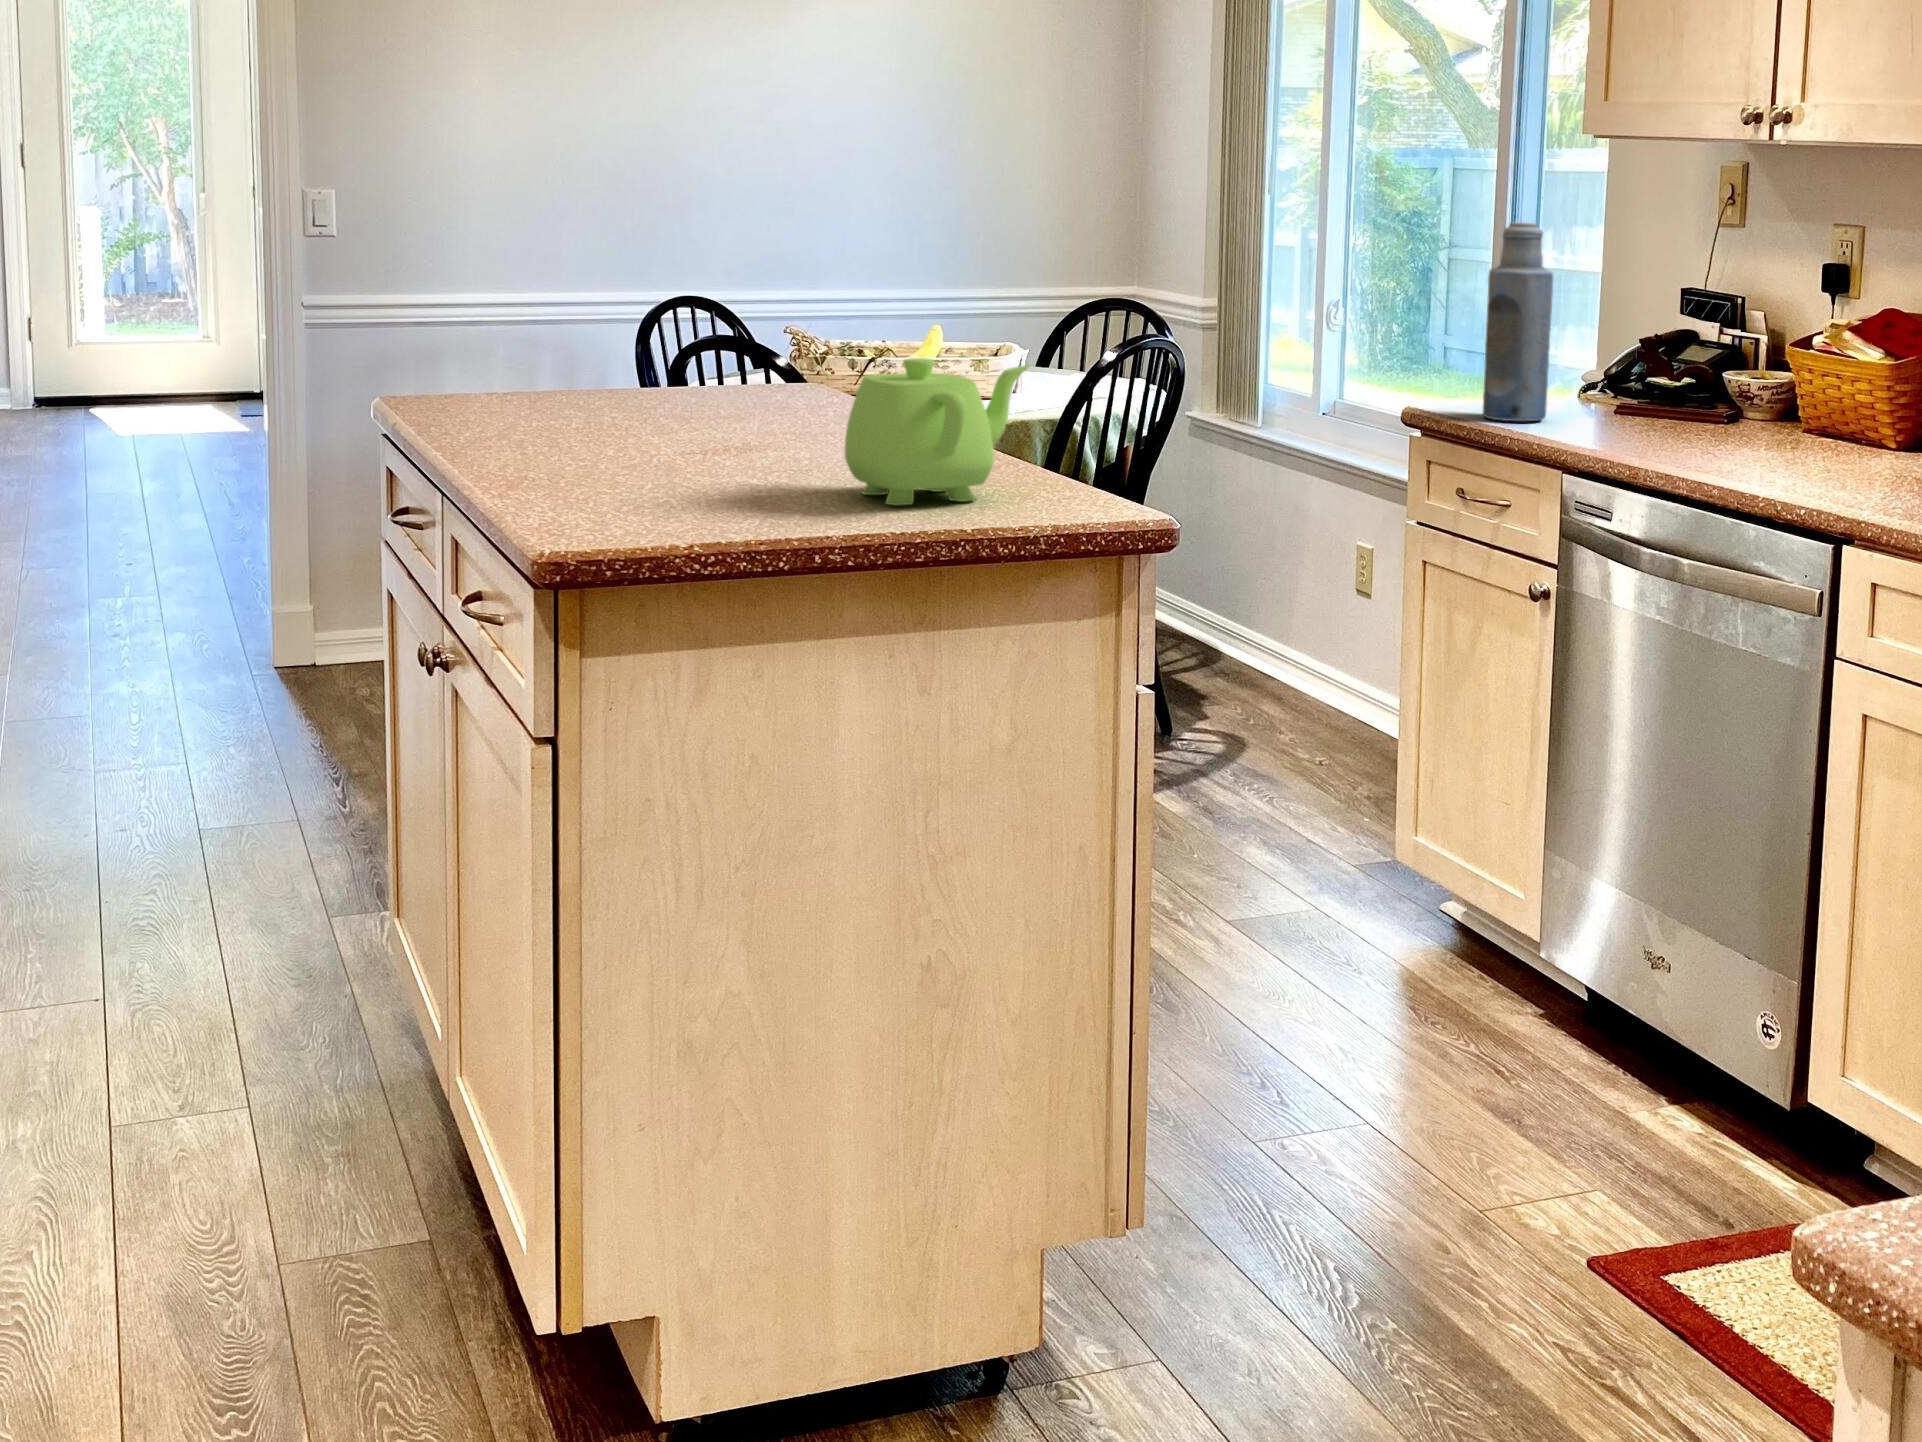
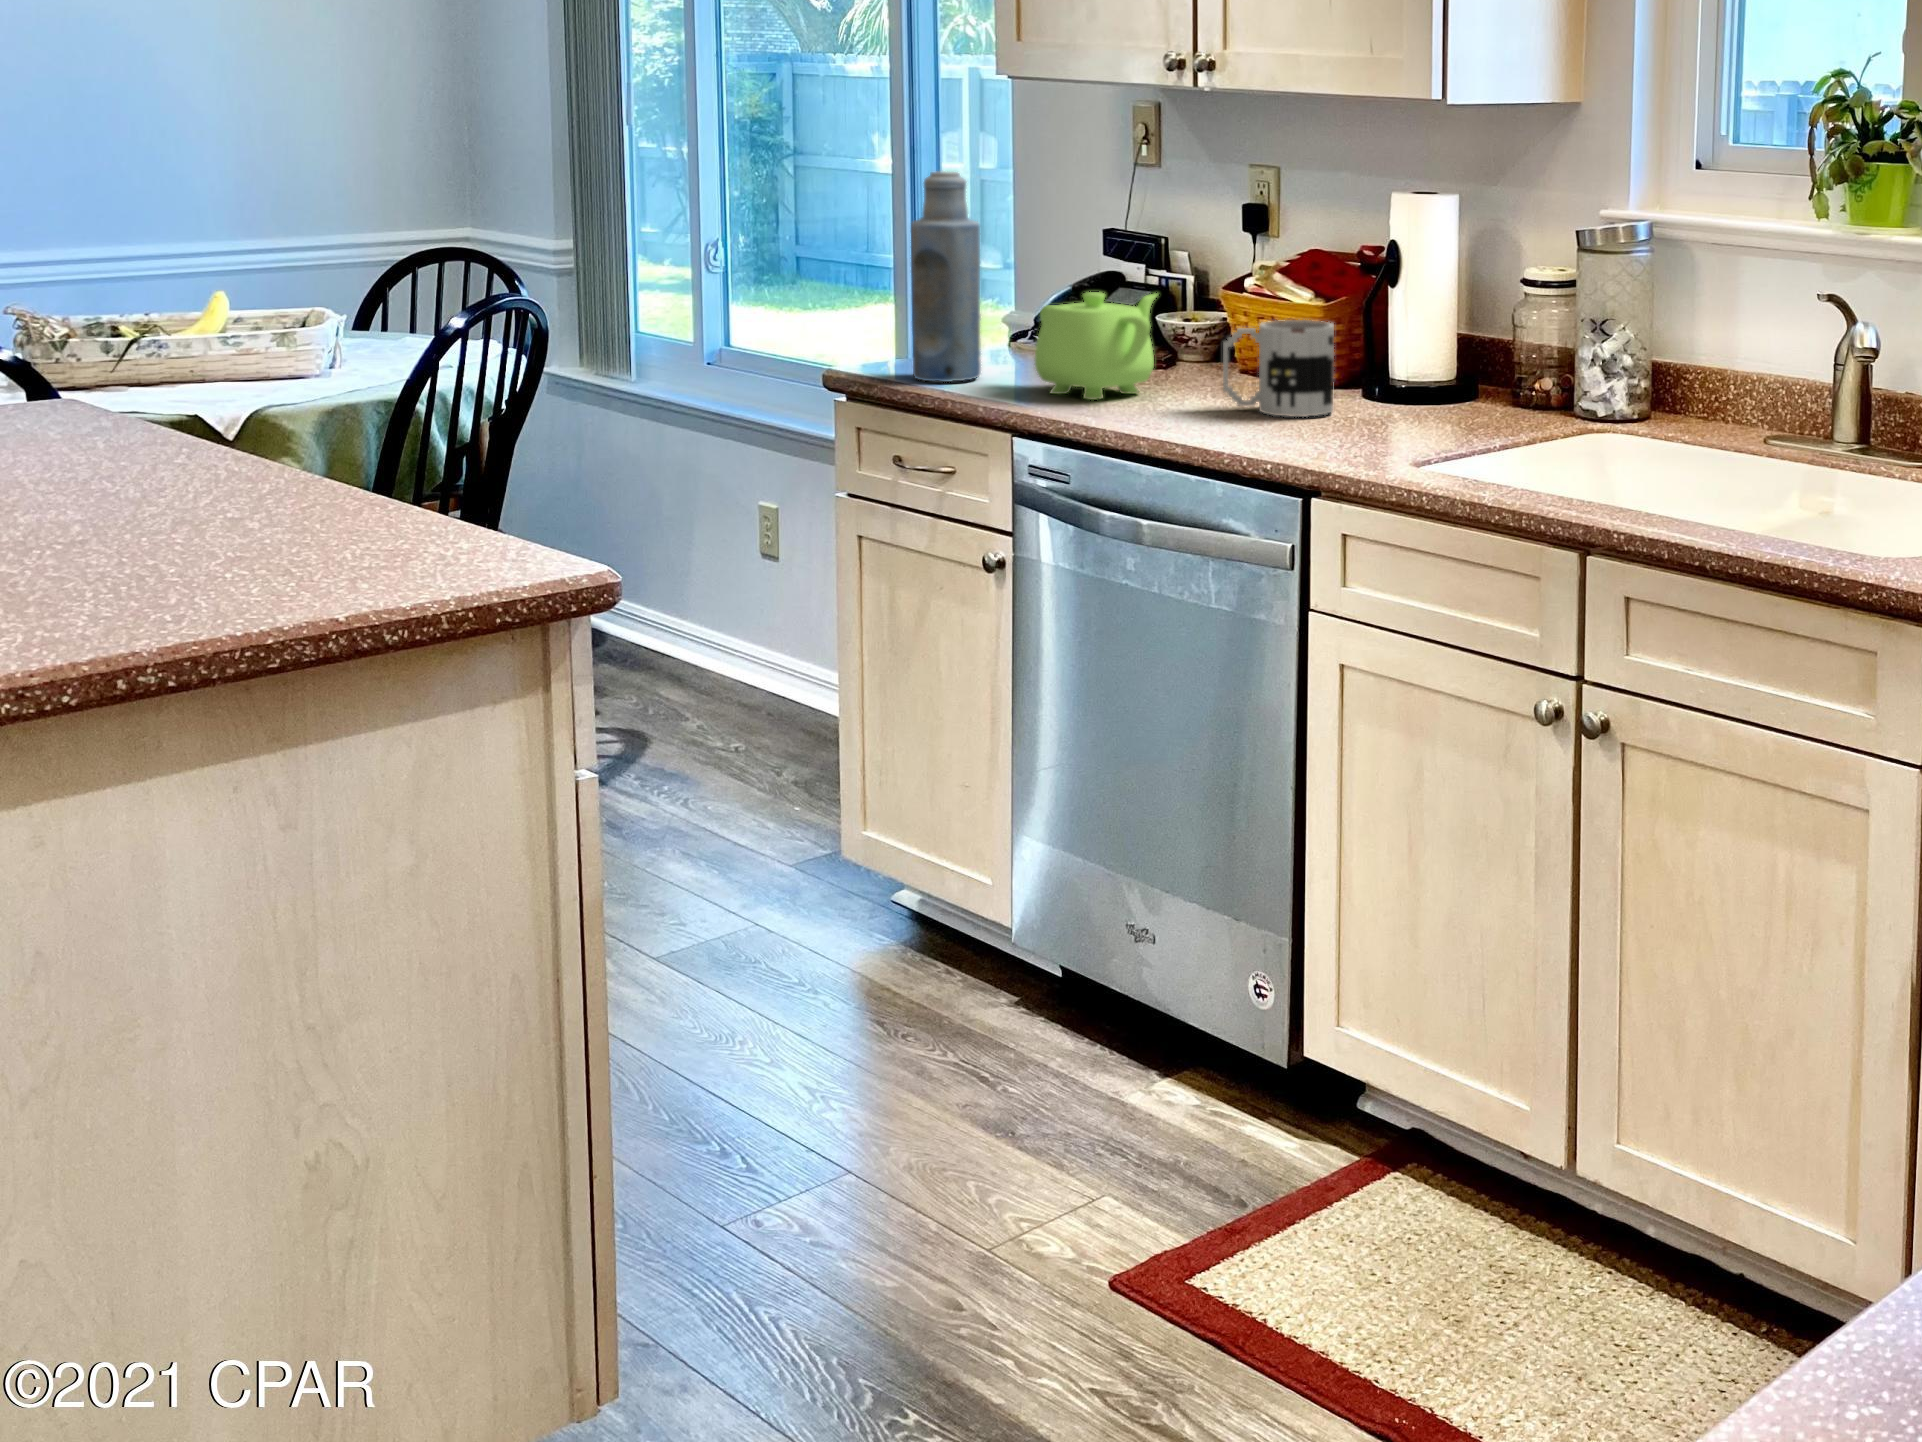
teapot: present [845,358,1029,505] -> present [1035,292,1157,400]
mug: none [1777,374,1899,471] -> present [1223,320,1334,417]

